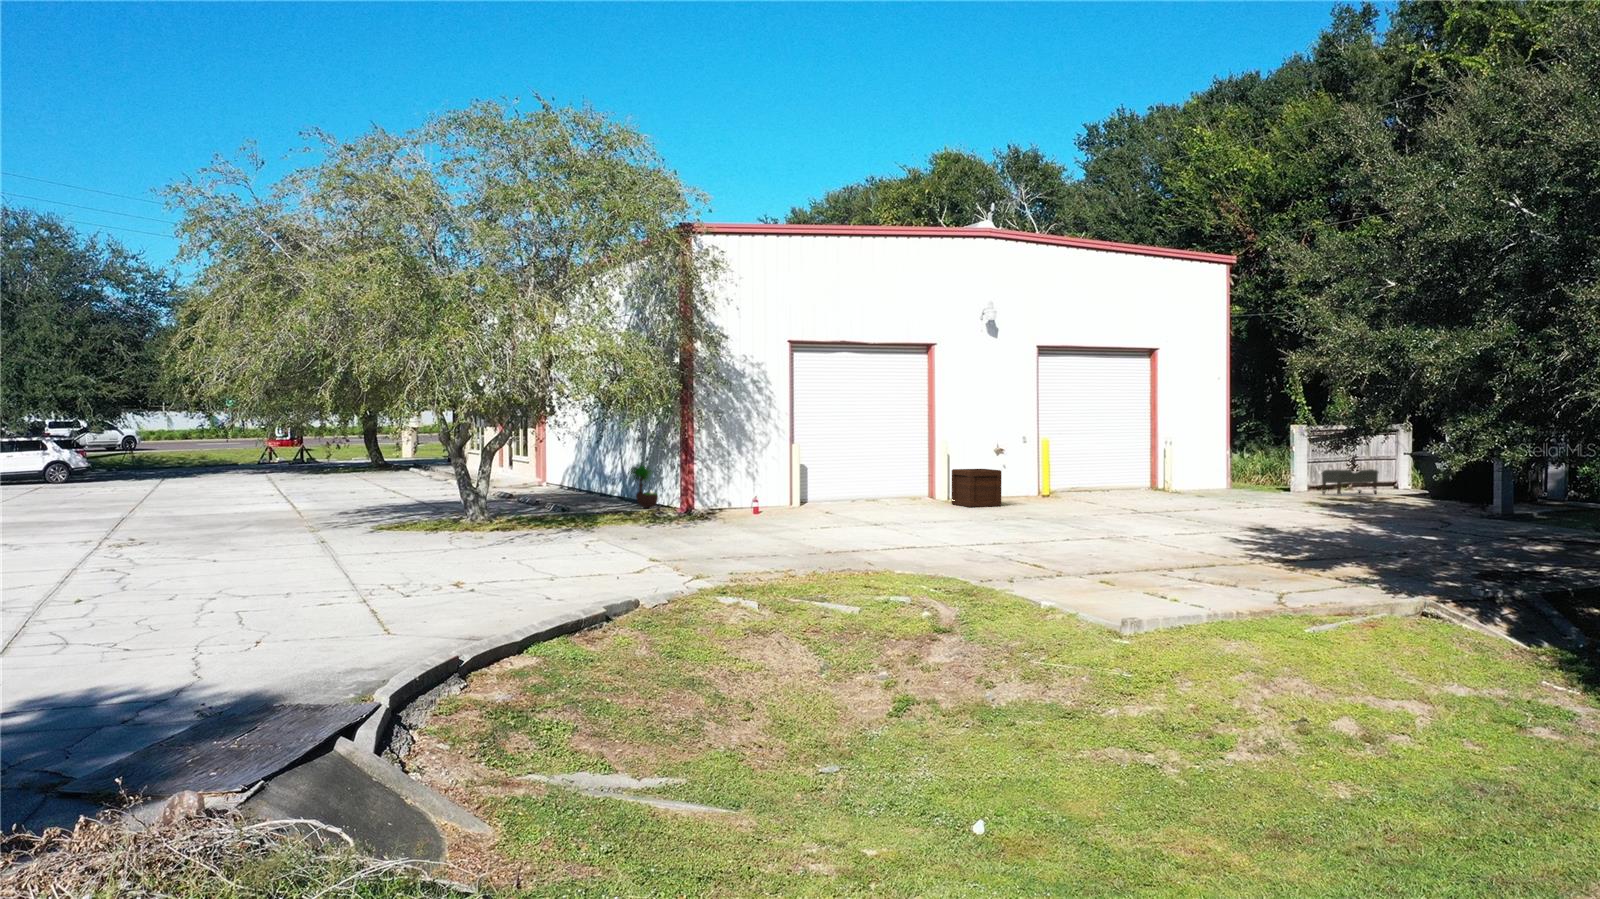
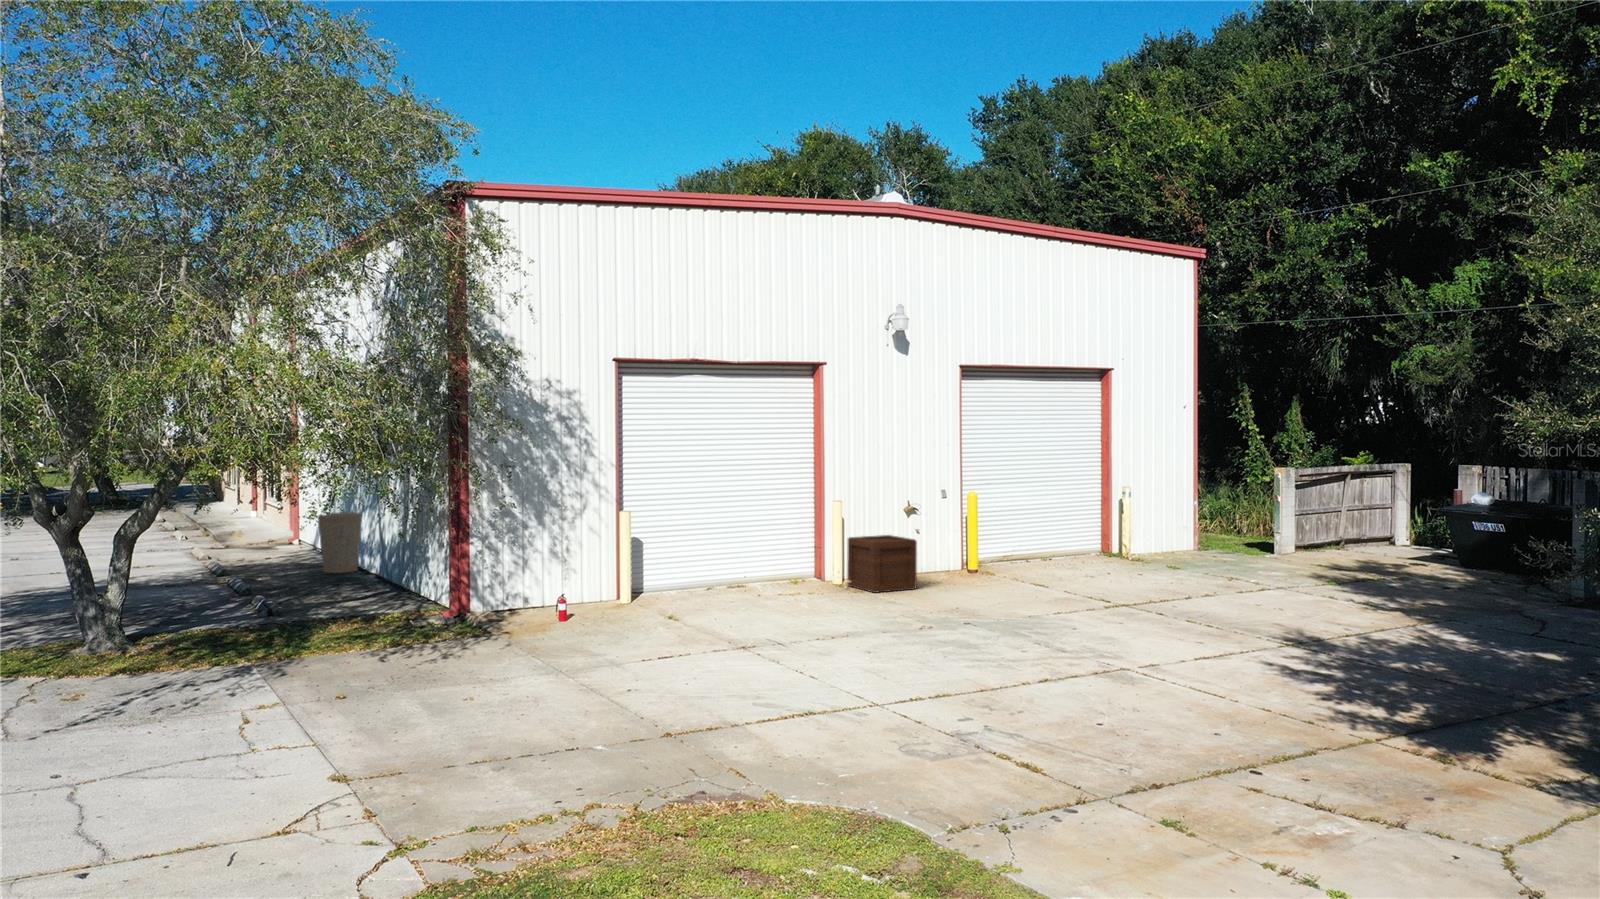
trash can: none [577,455,607,496] -> present [318,512,362,573]
potted tree: present [629,464,658,508] -> none [374,531,422,603]
bench: present [1322,469,1378,495] -> none [1311,521,1378,558]

